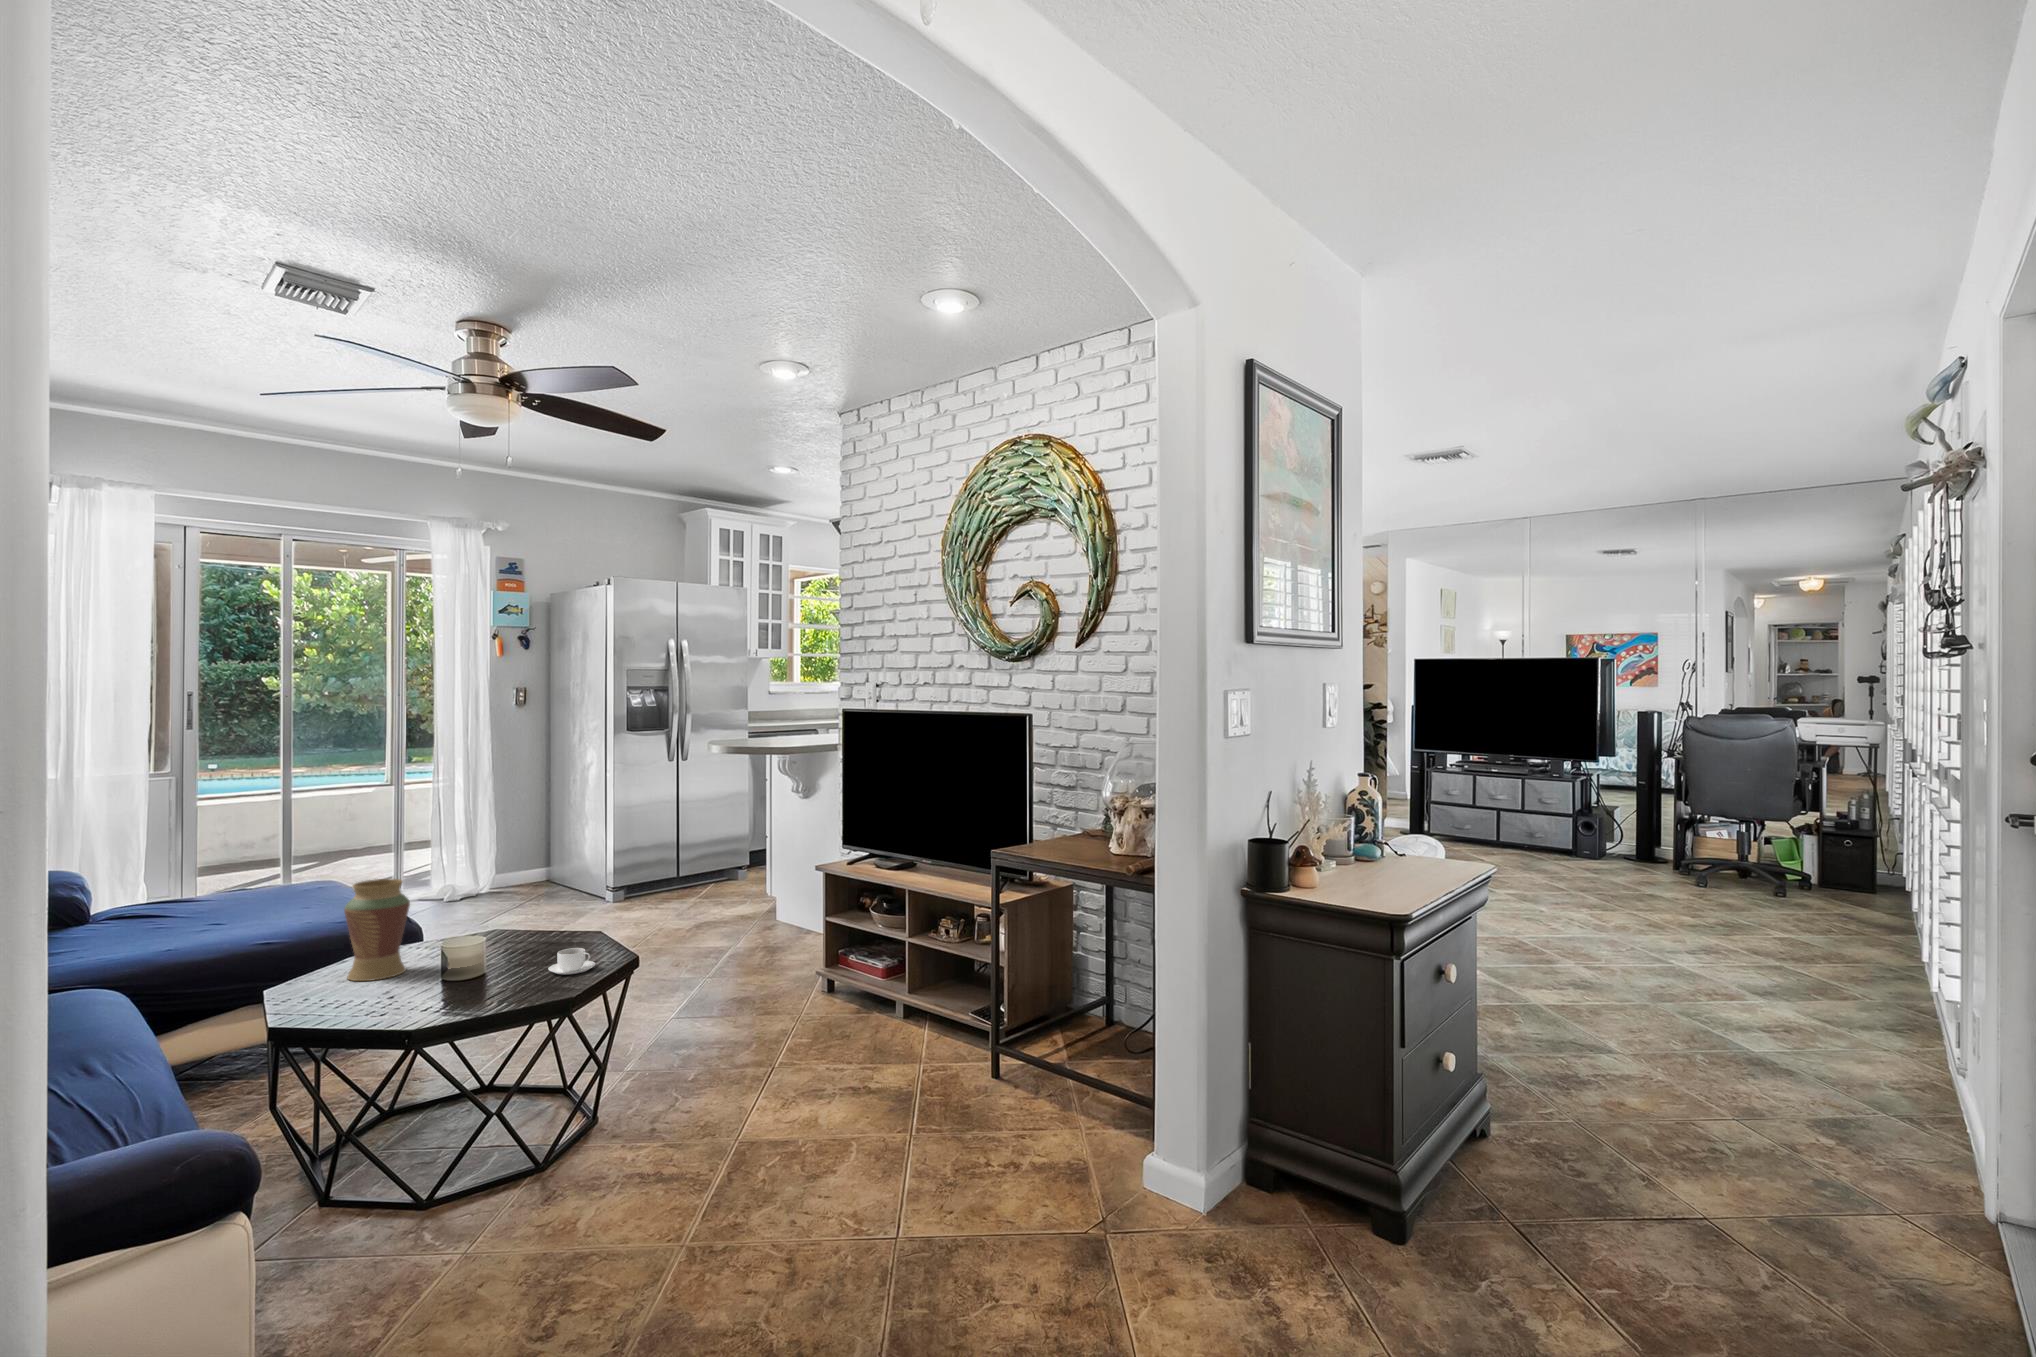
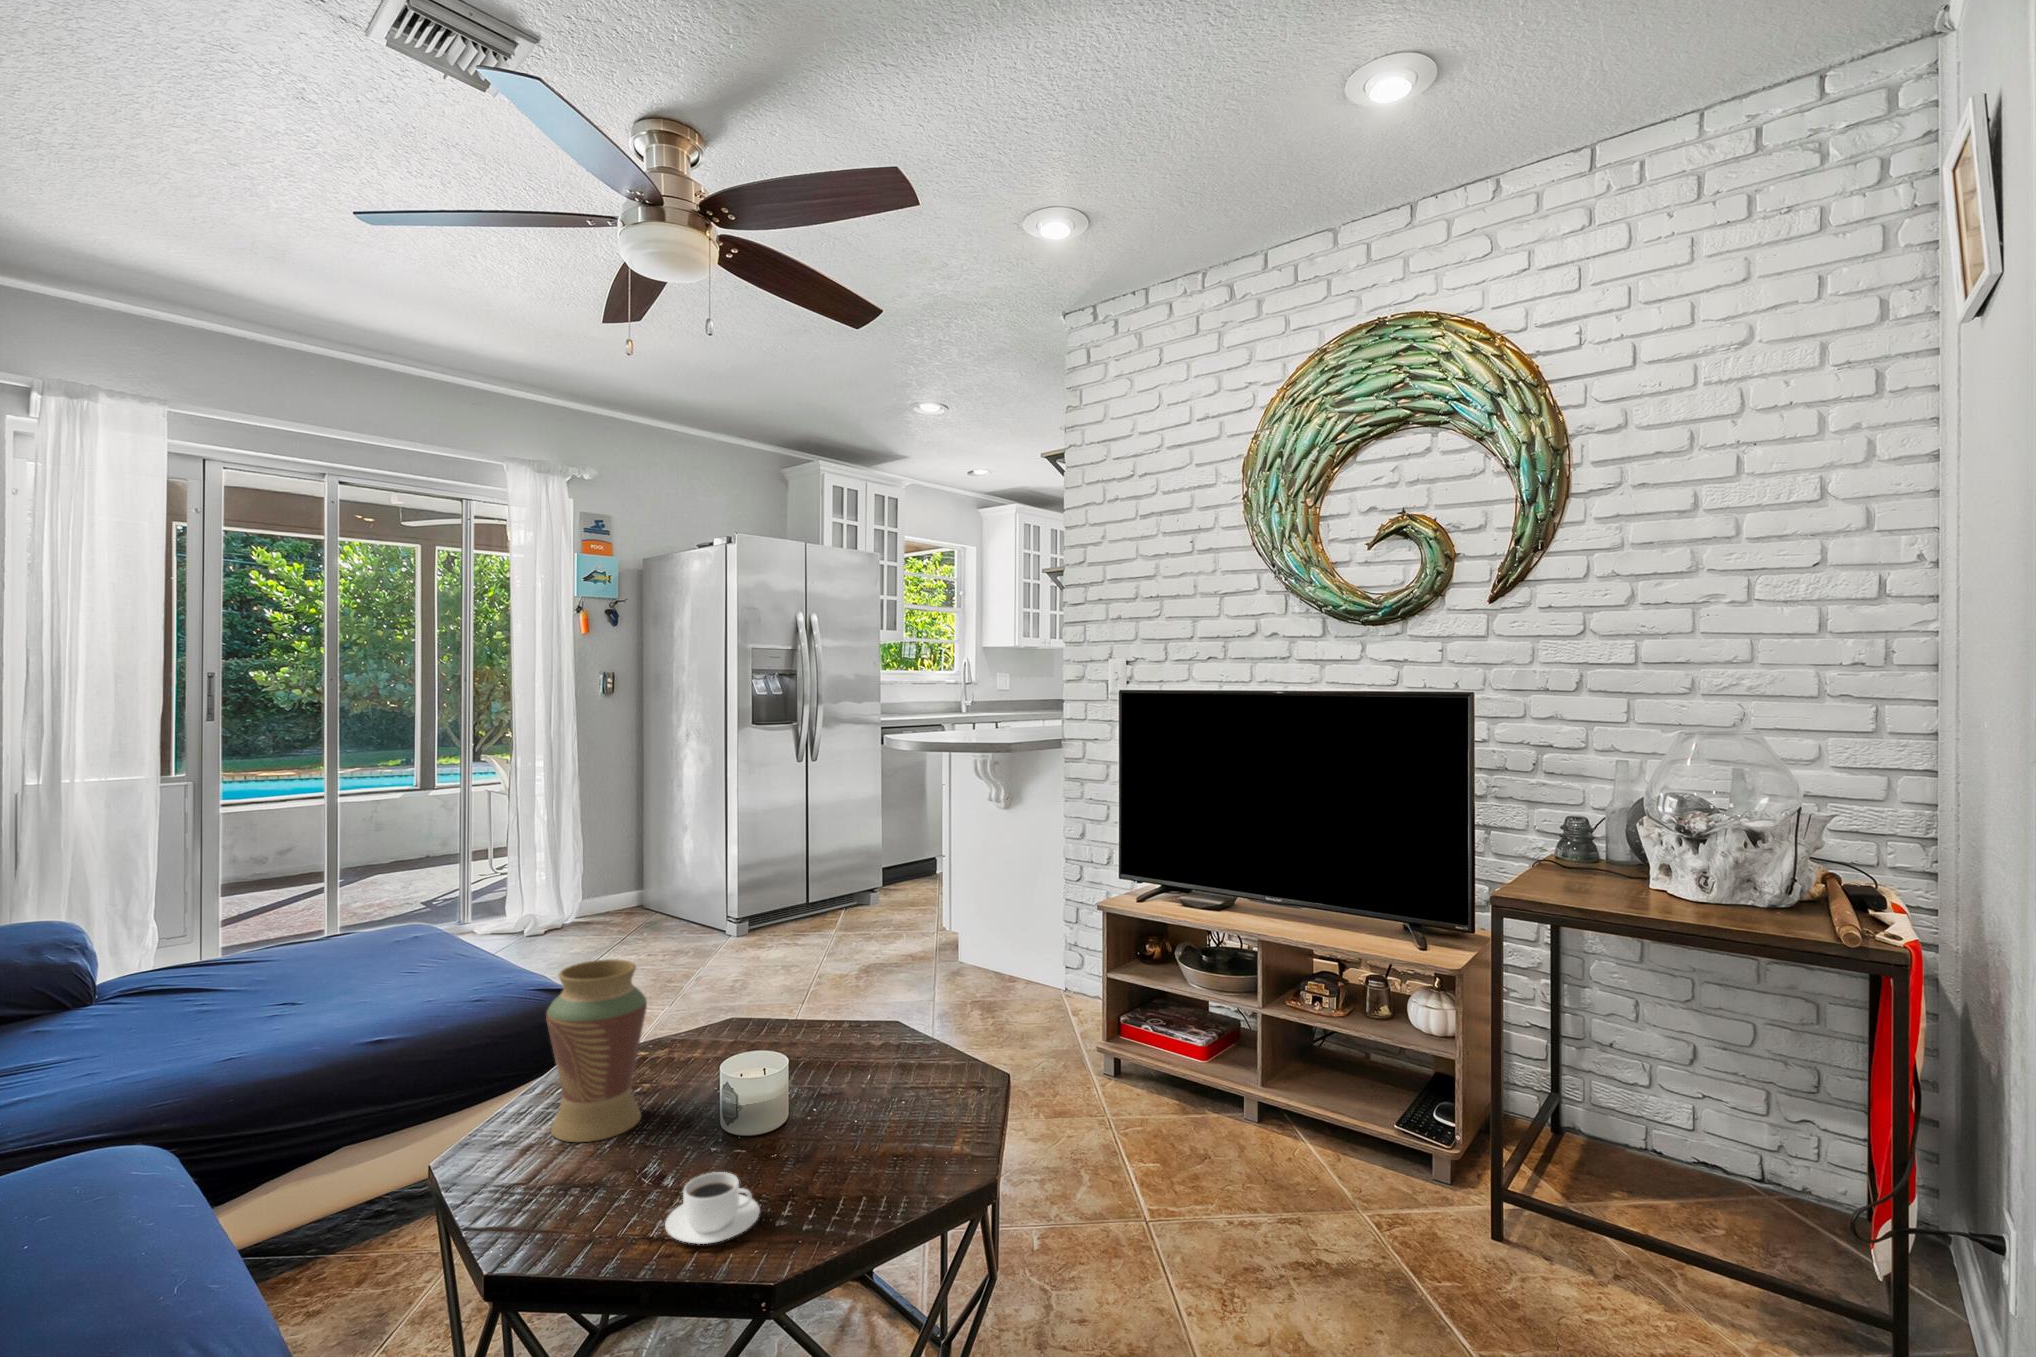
coffee cup: present [548,948,595,974] -> present [665,1172,760,1244]

